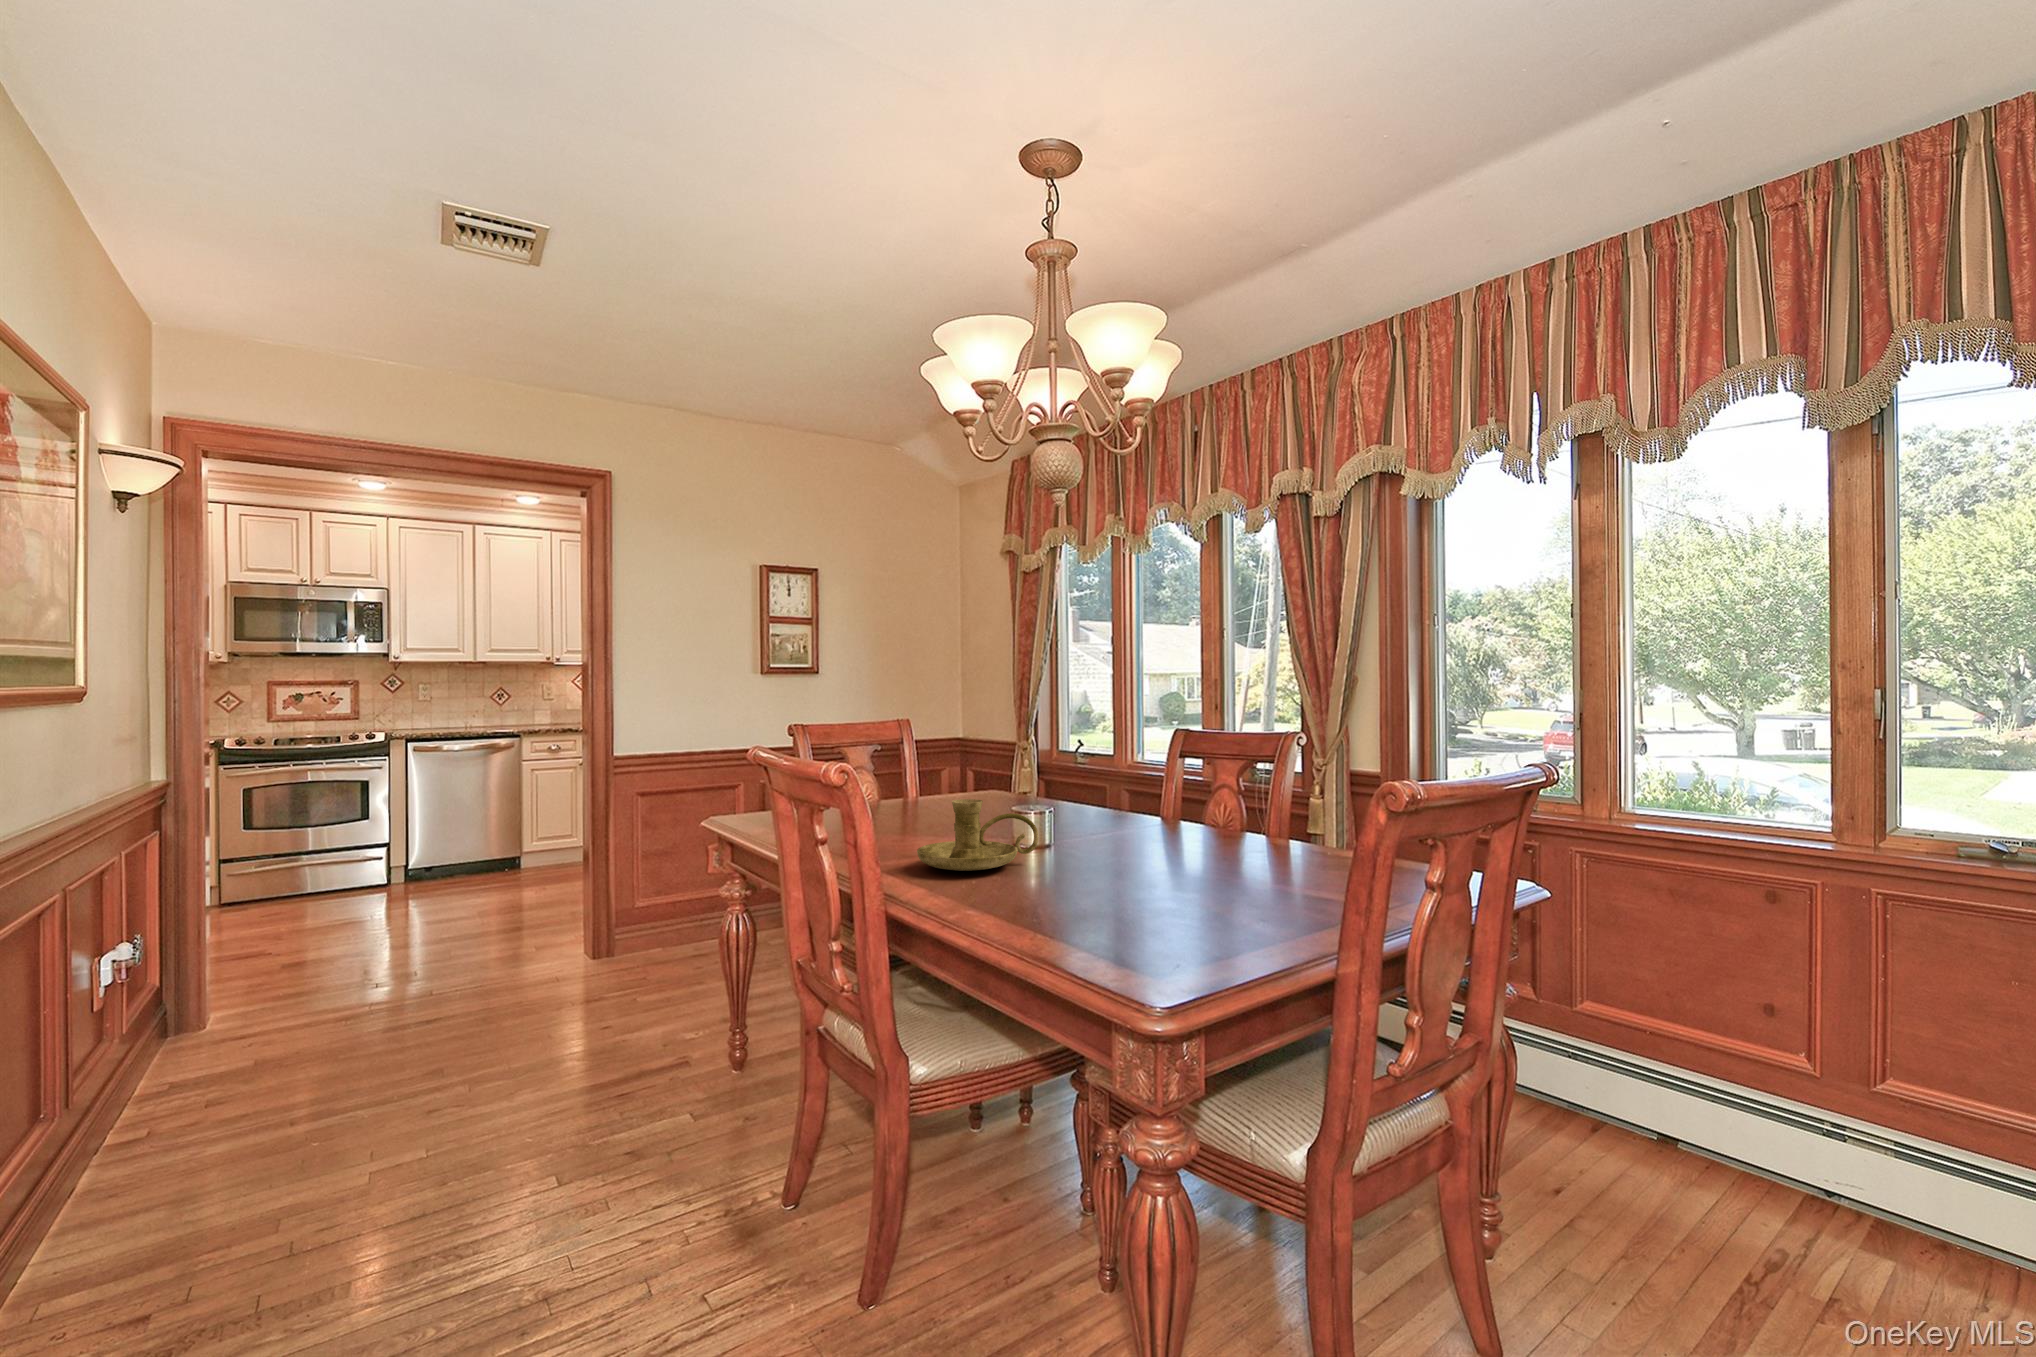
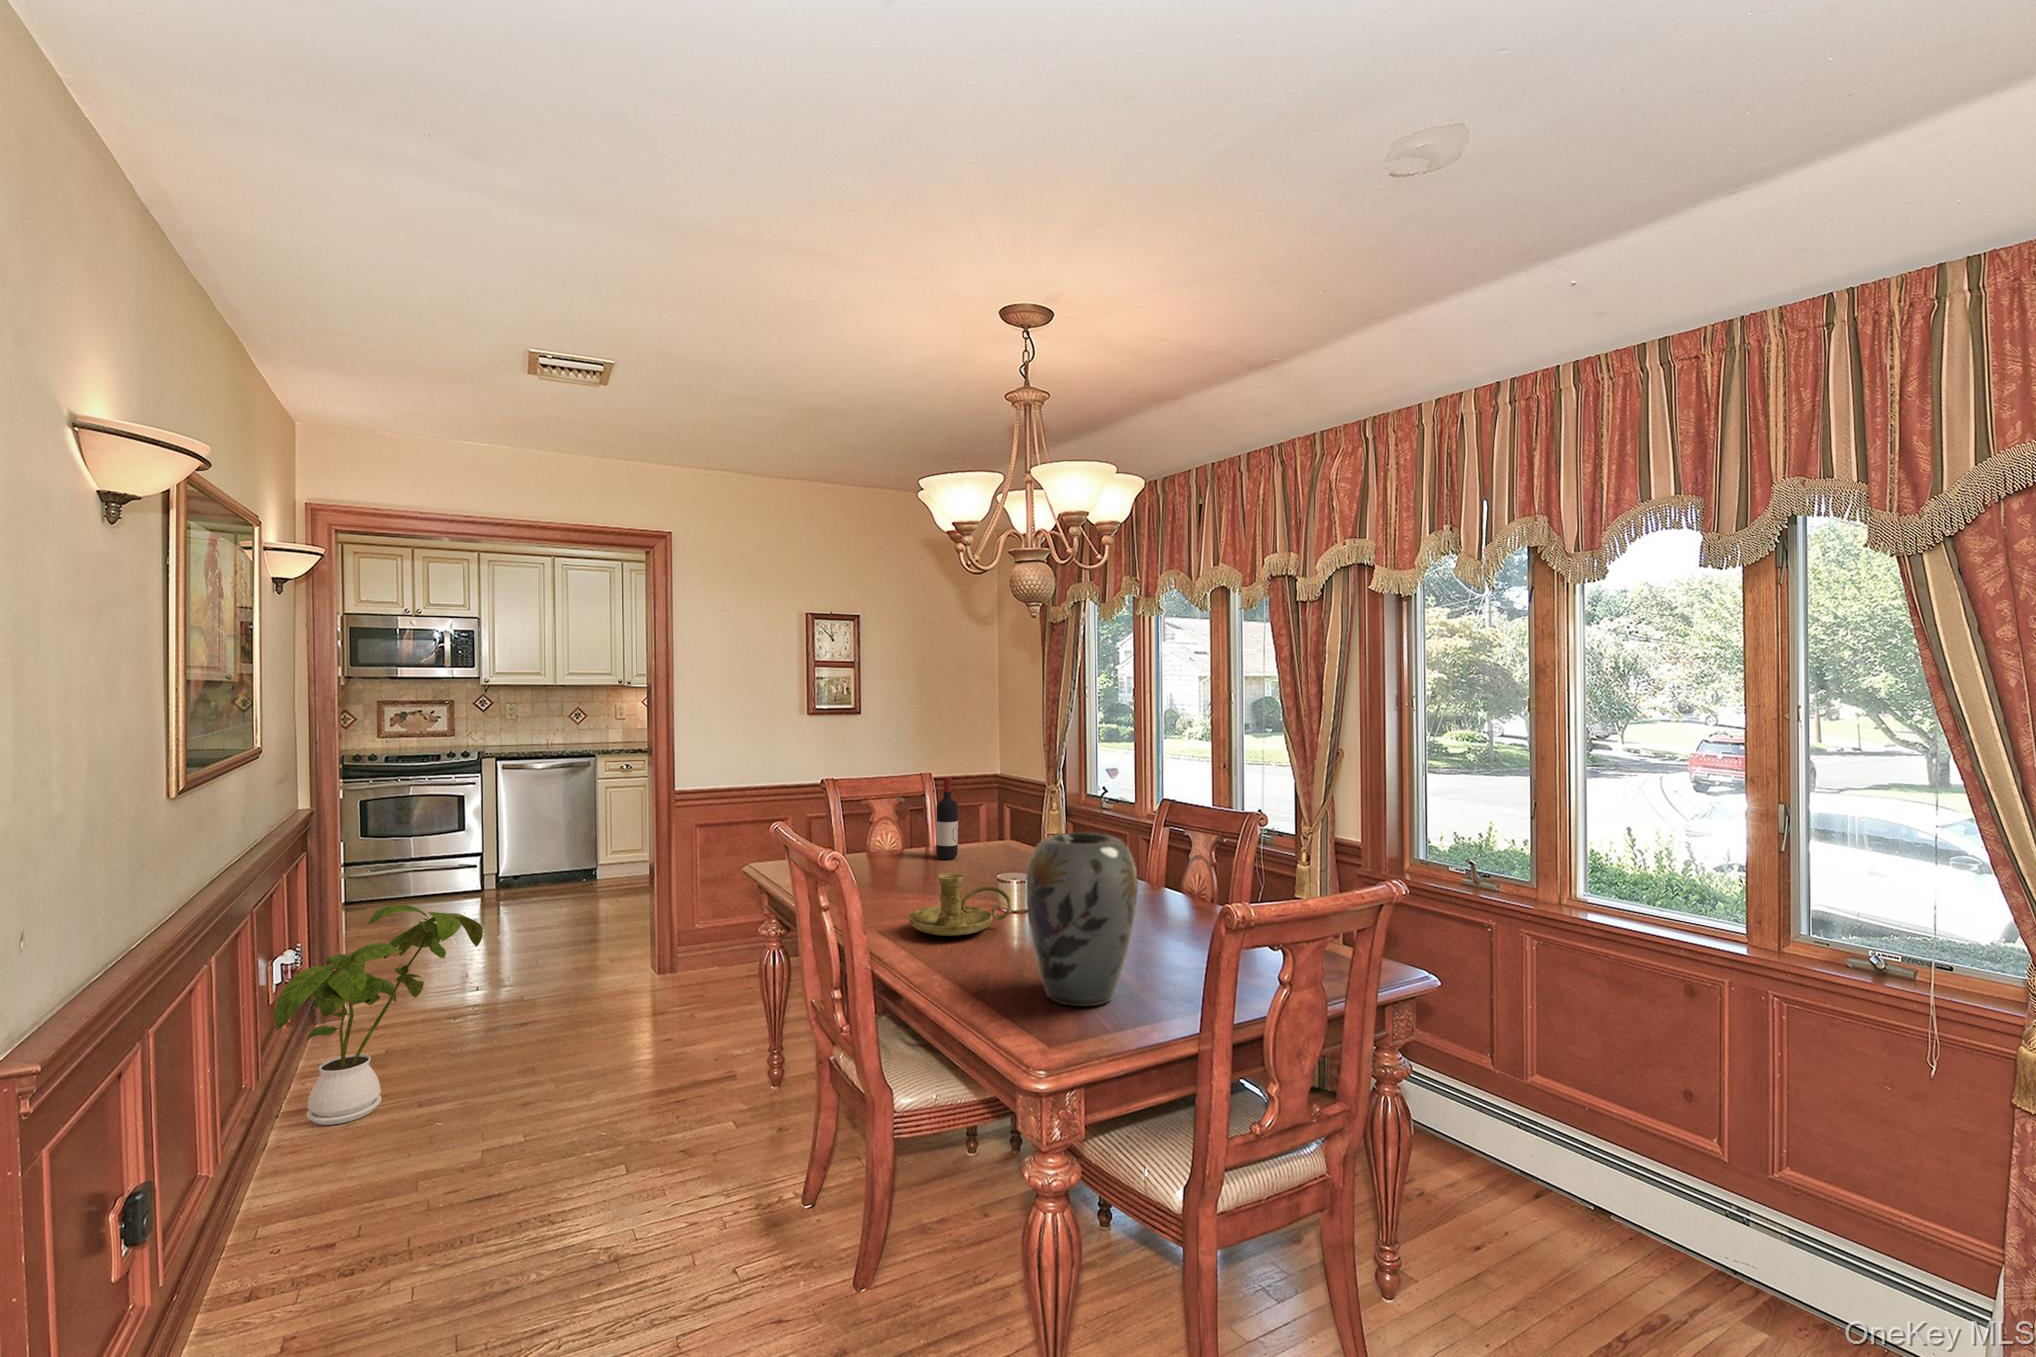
wine bottle: none [925,715,949,808] -> present [936,777,958,860]
vase: none [1085,725,1225,933] -> present [1026,833,1138,1006]
house plant: none [102,874,382,1146] -> present [274,905,483,1125]

